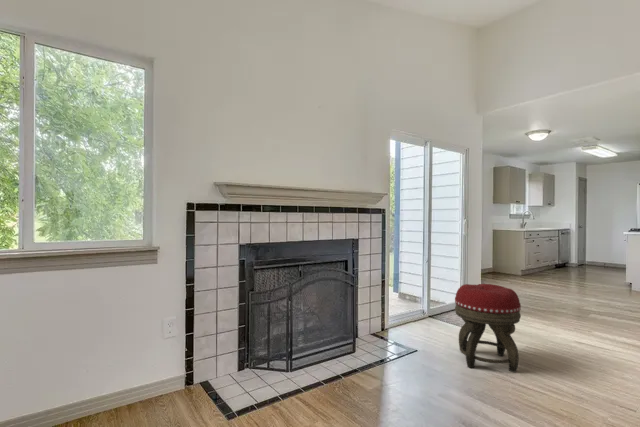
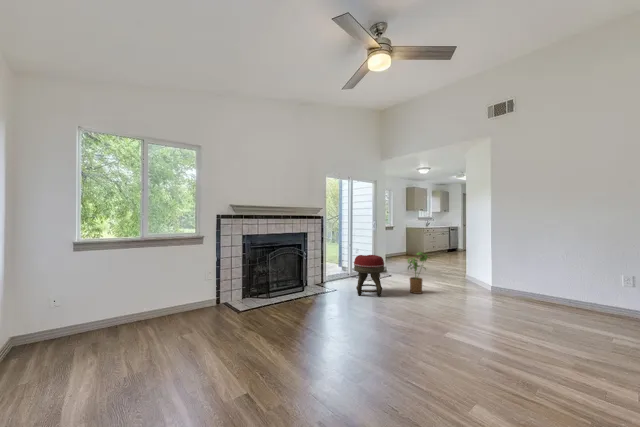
house plant: none [560,281,620,365] -> present [408,252,430,294]

